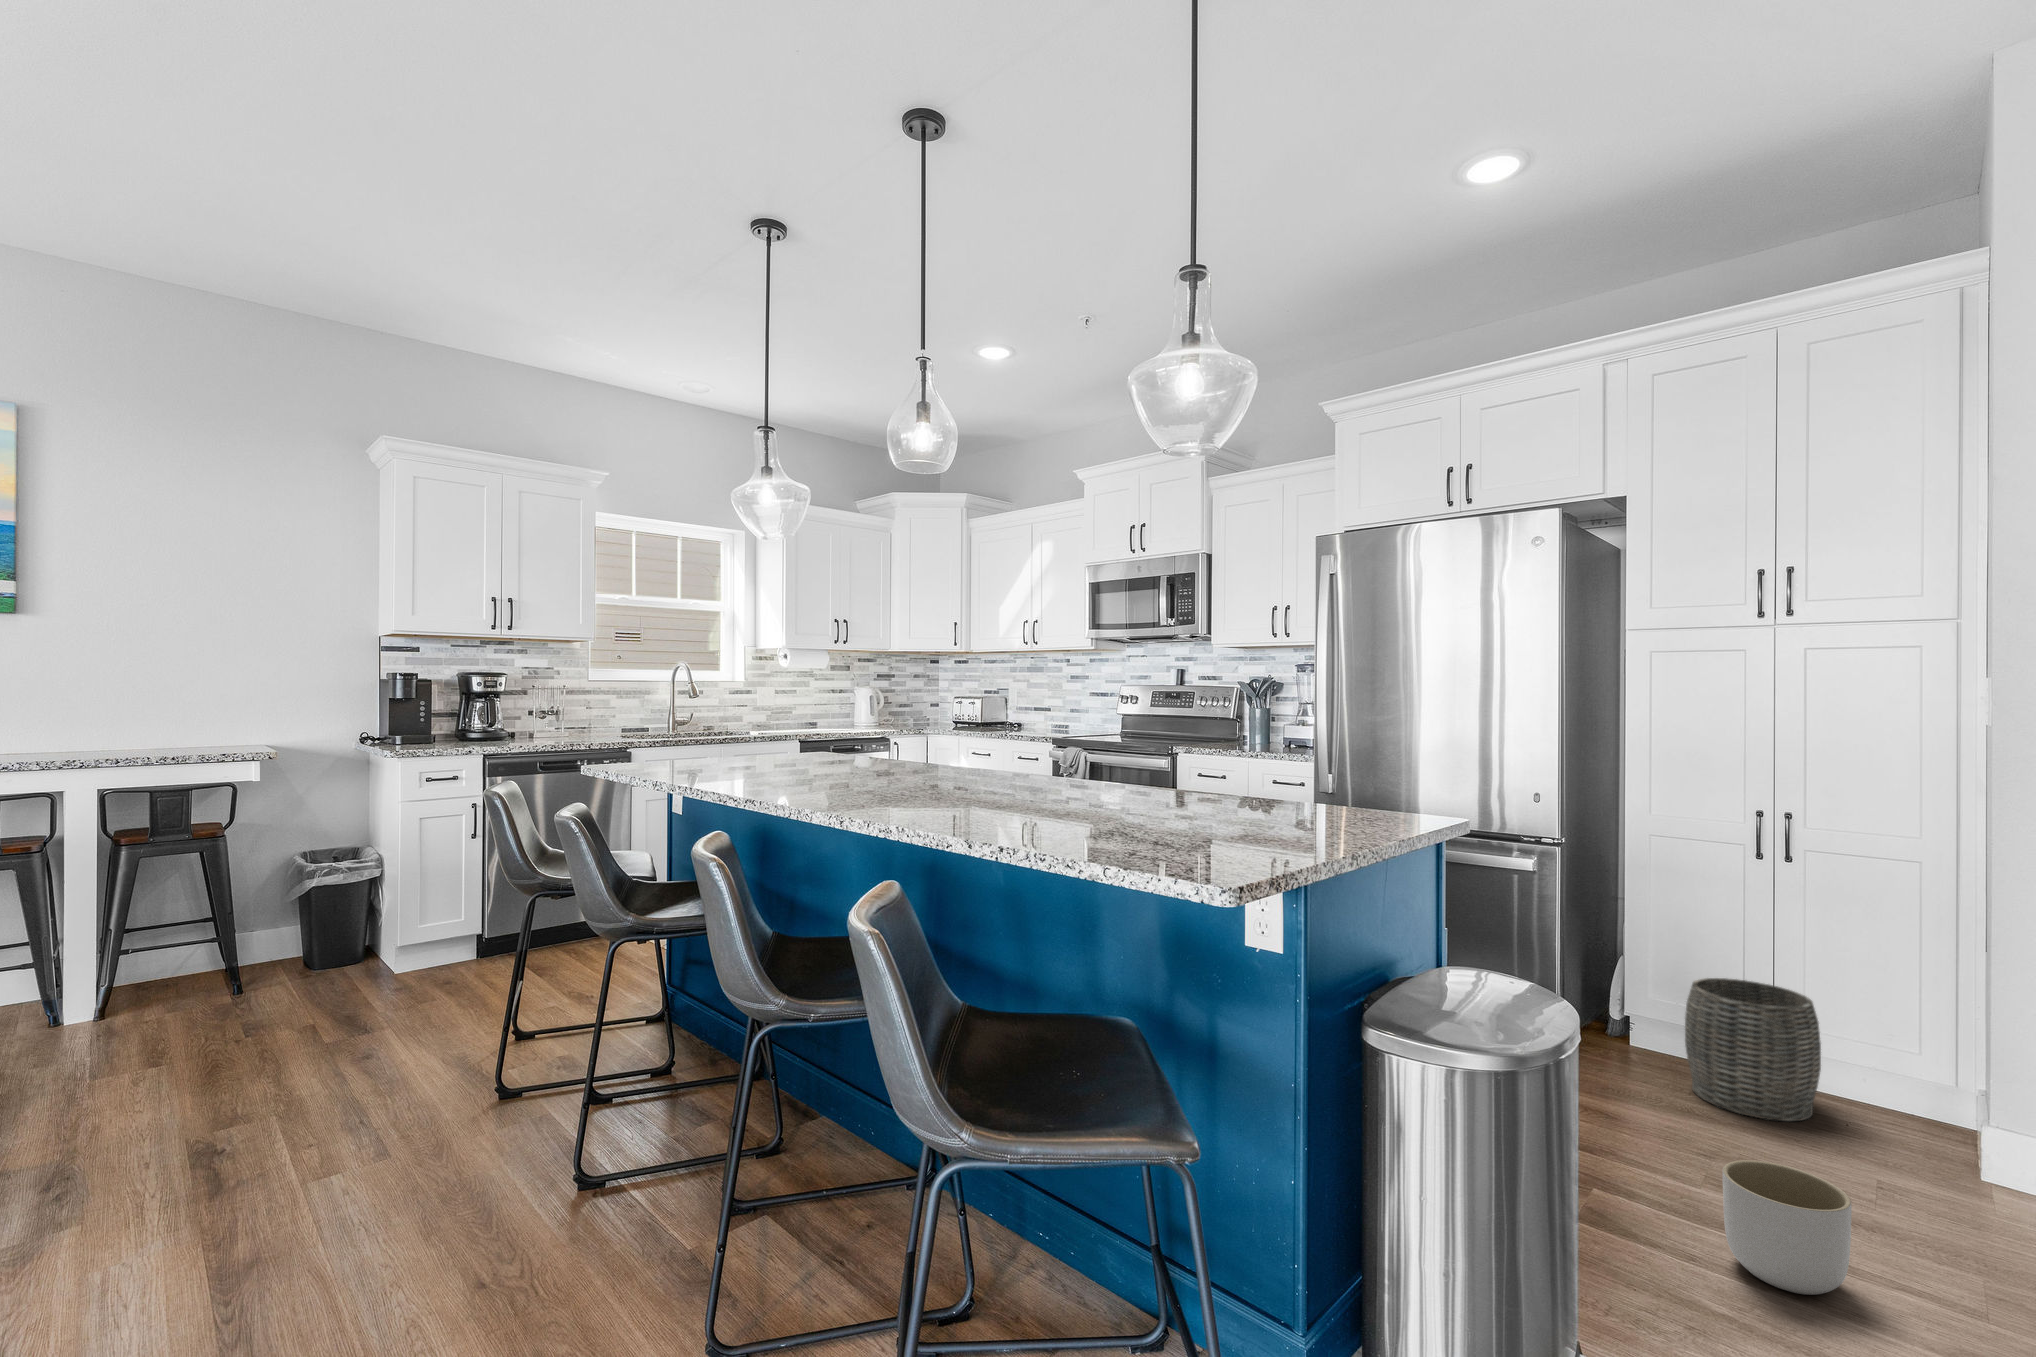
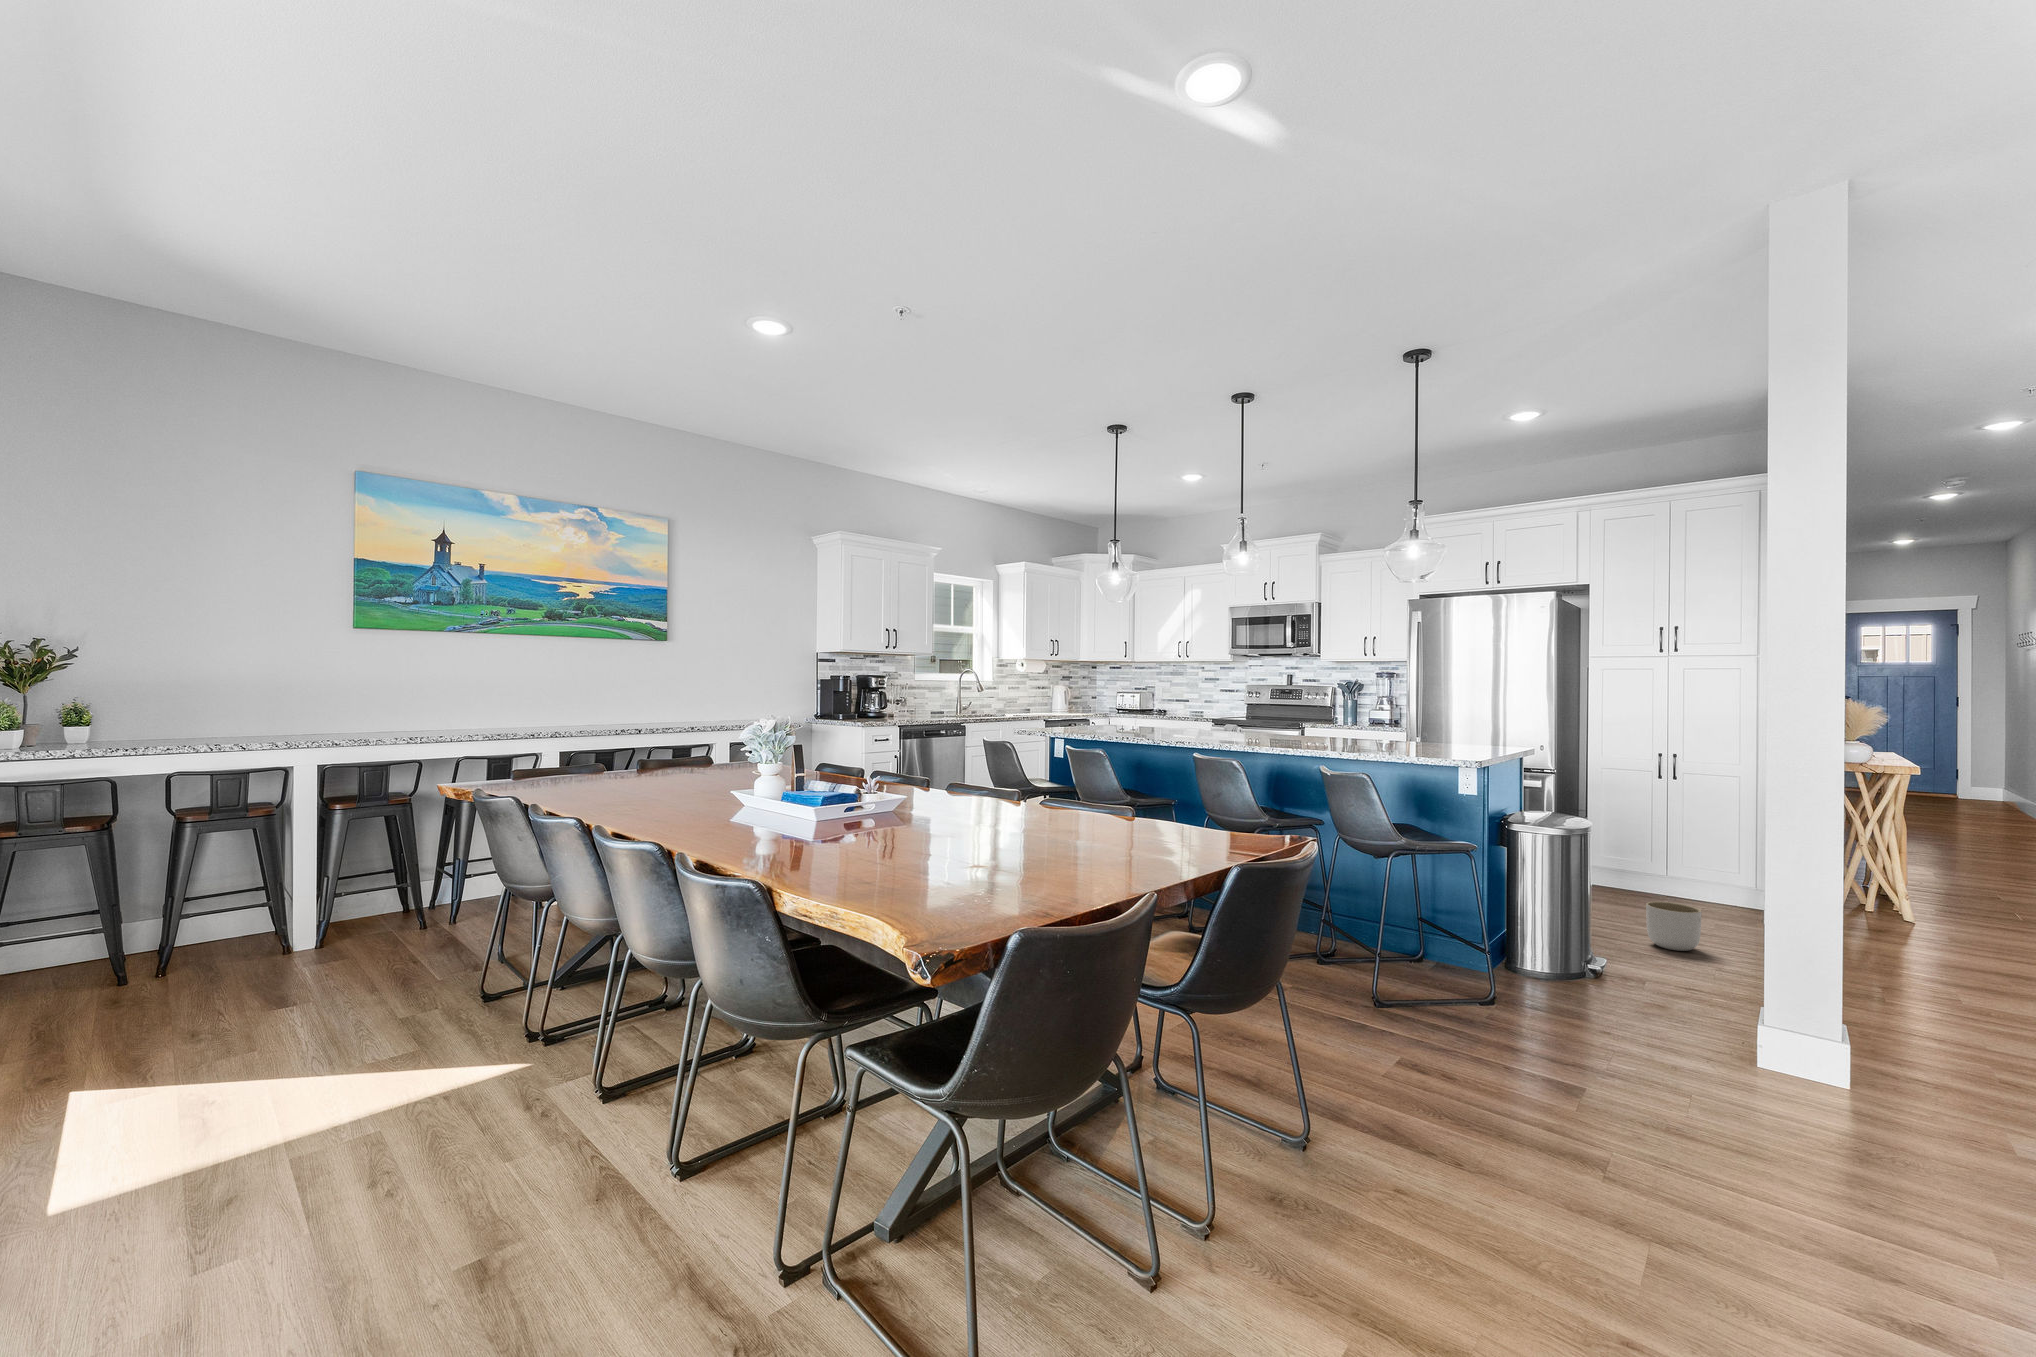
woven basket: present [1685,978,1821,1121] -> none [1622,842,1691,908]

